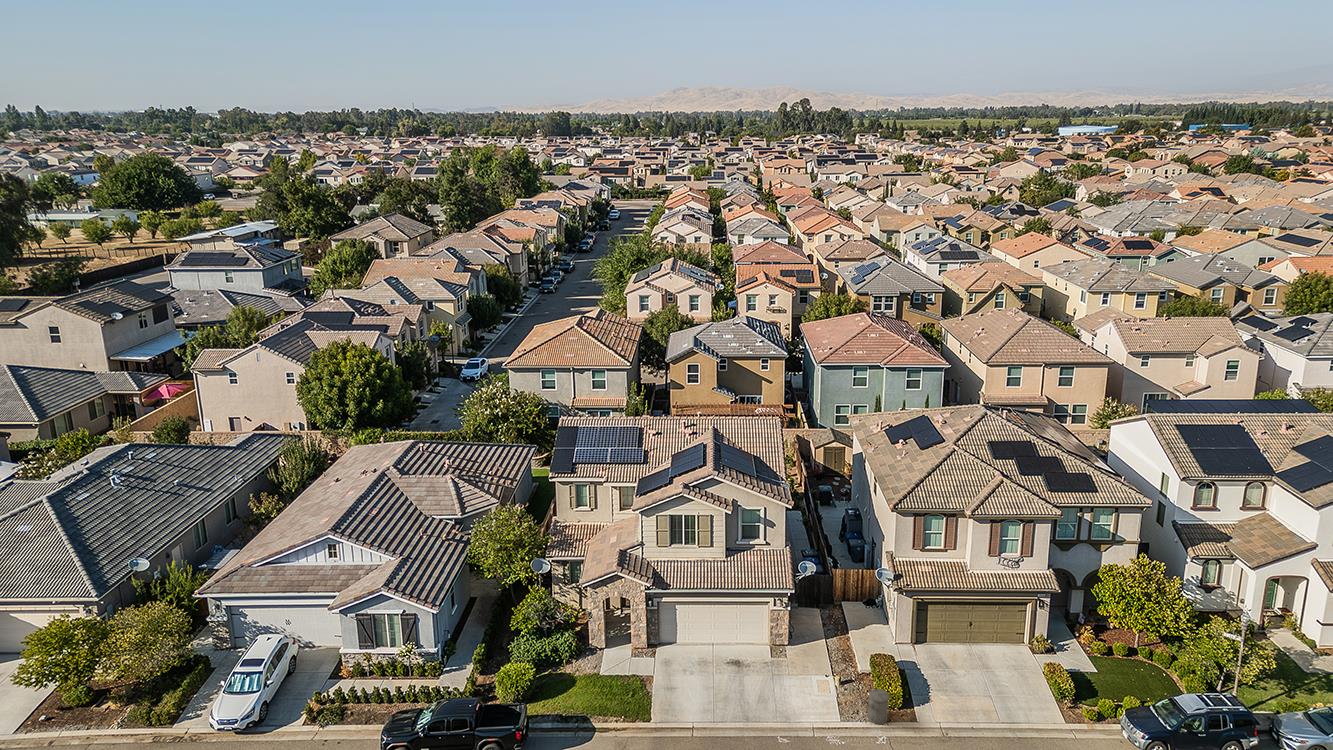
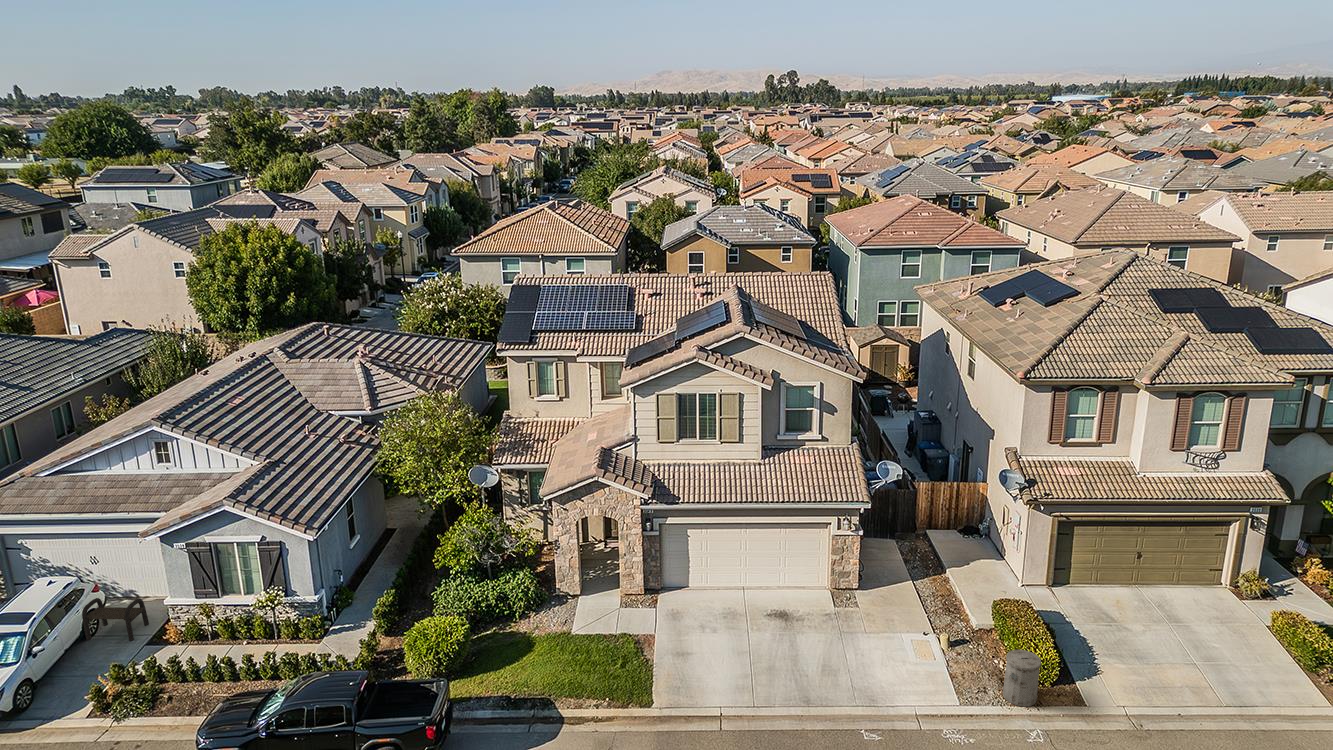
bench: none [287,648,326,676] -> present [82,598,149,641]

